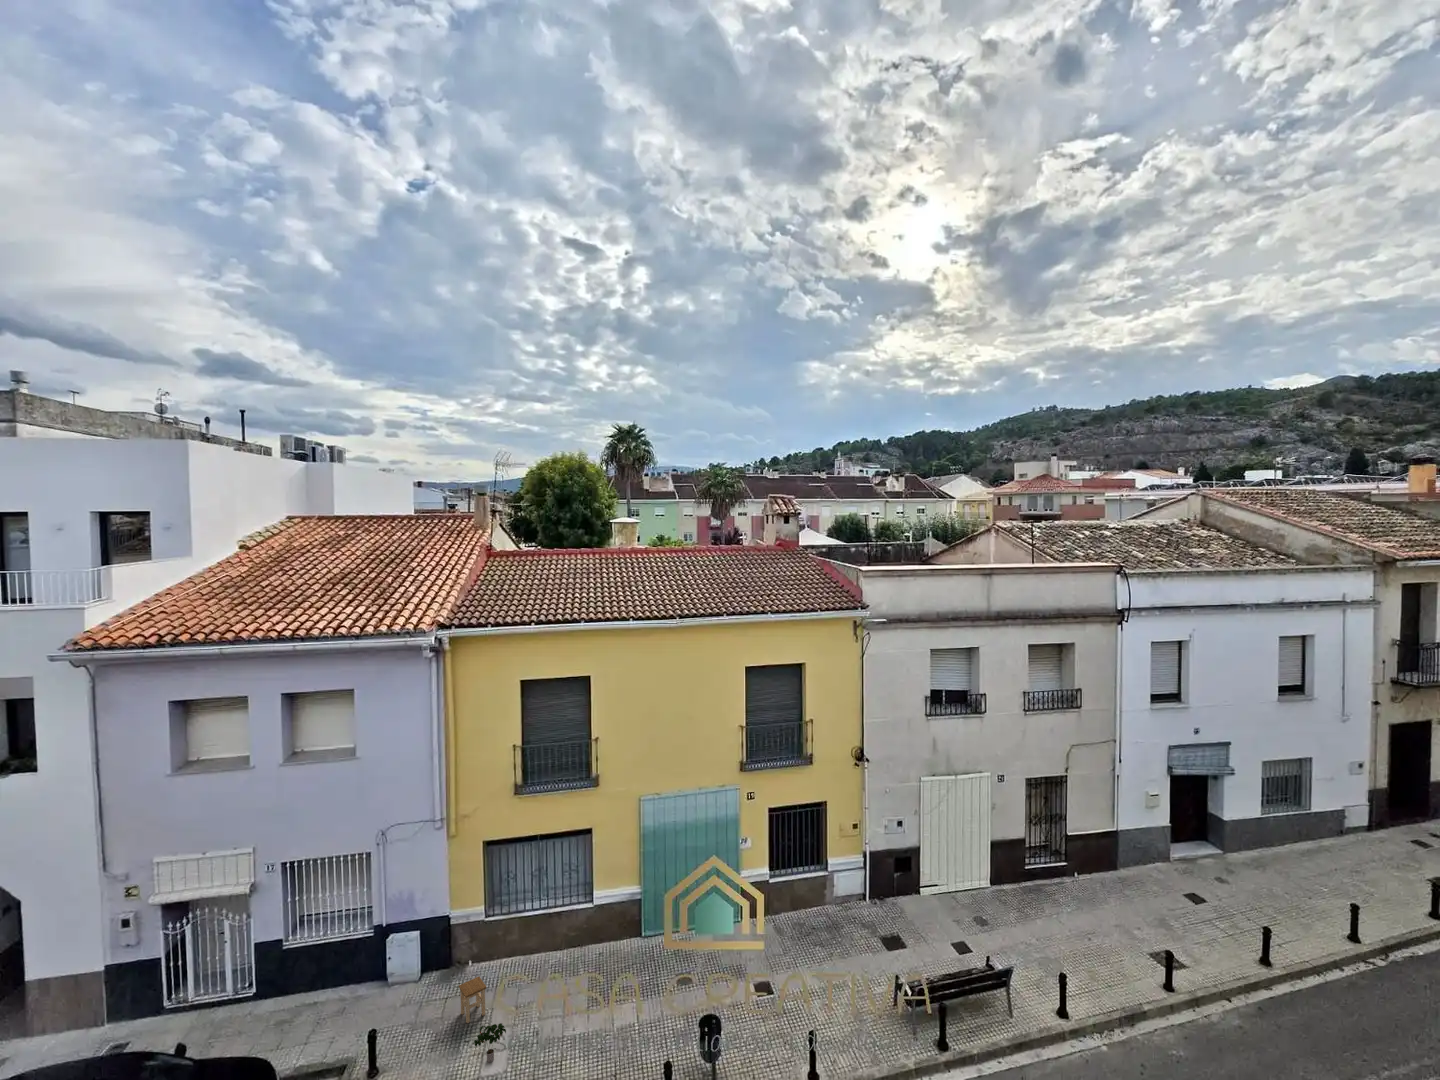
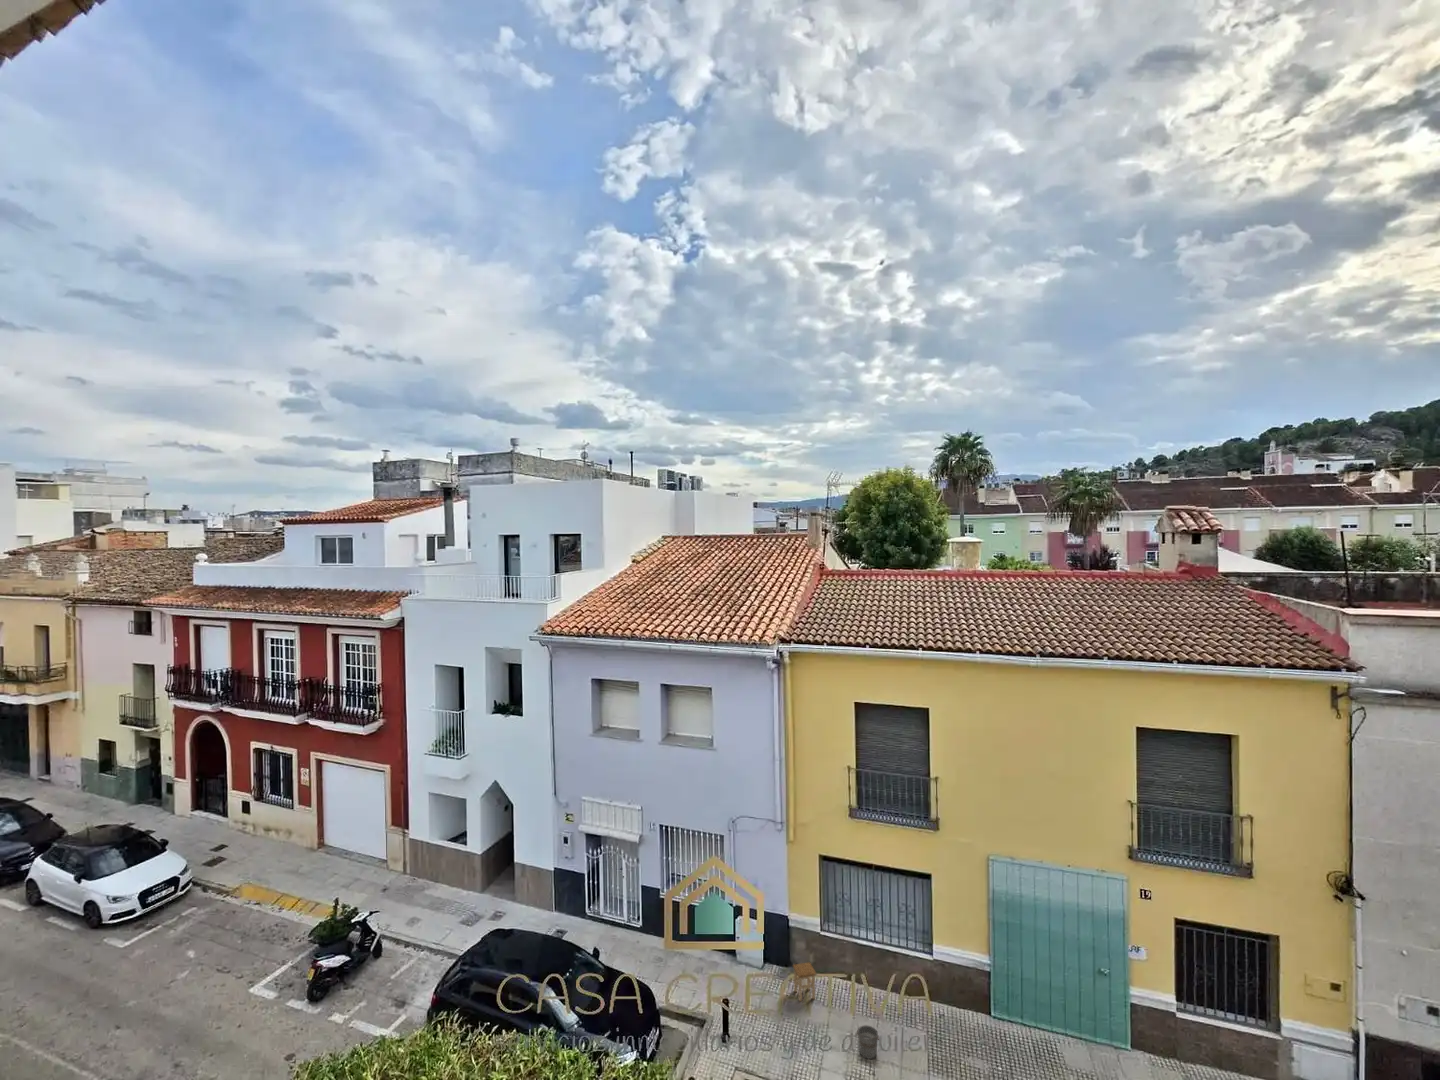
potted plant: present [474,1023,506,1062] -> none [805,1006,834,1043]
bucket: none [531,1024,555,1060] -> present [857,1025,879,1059]

